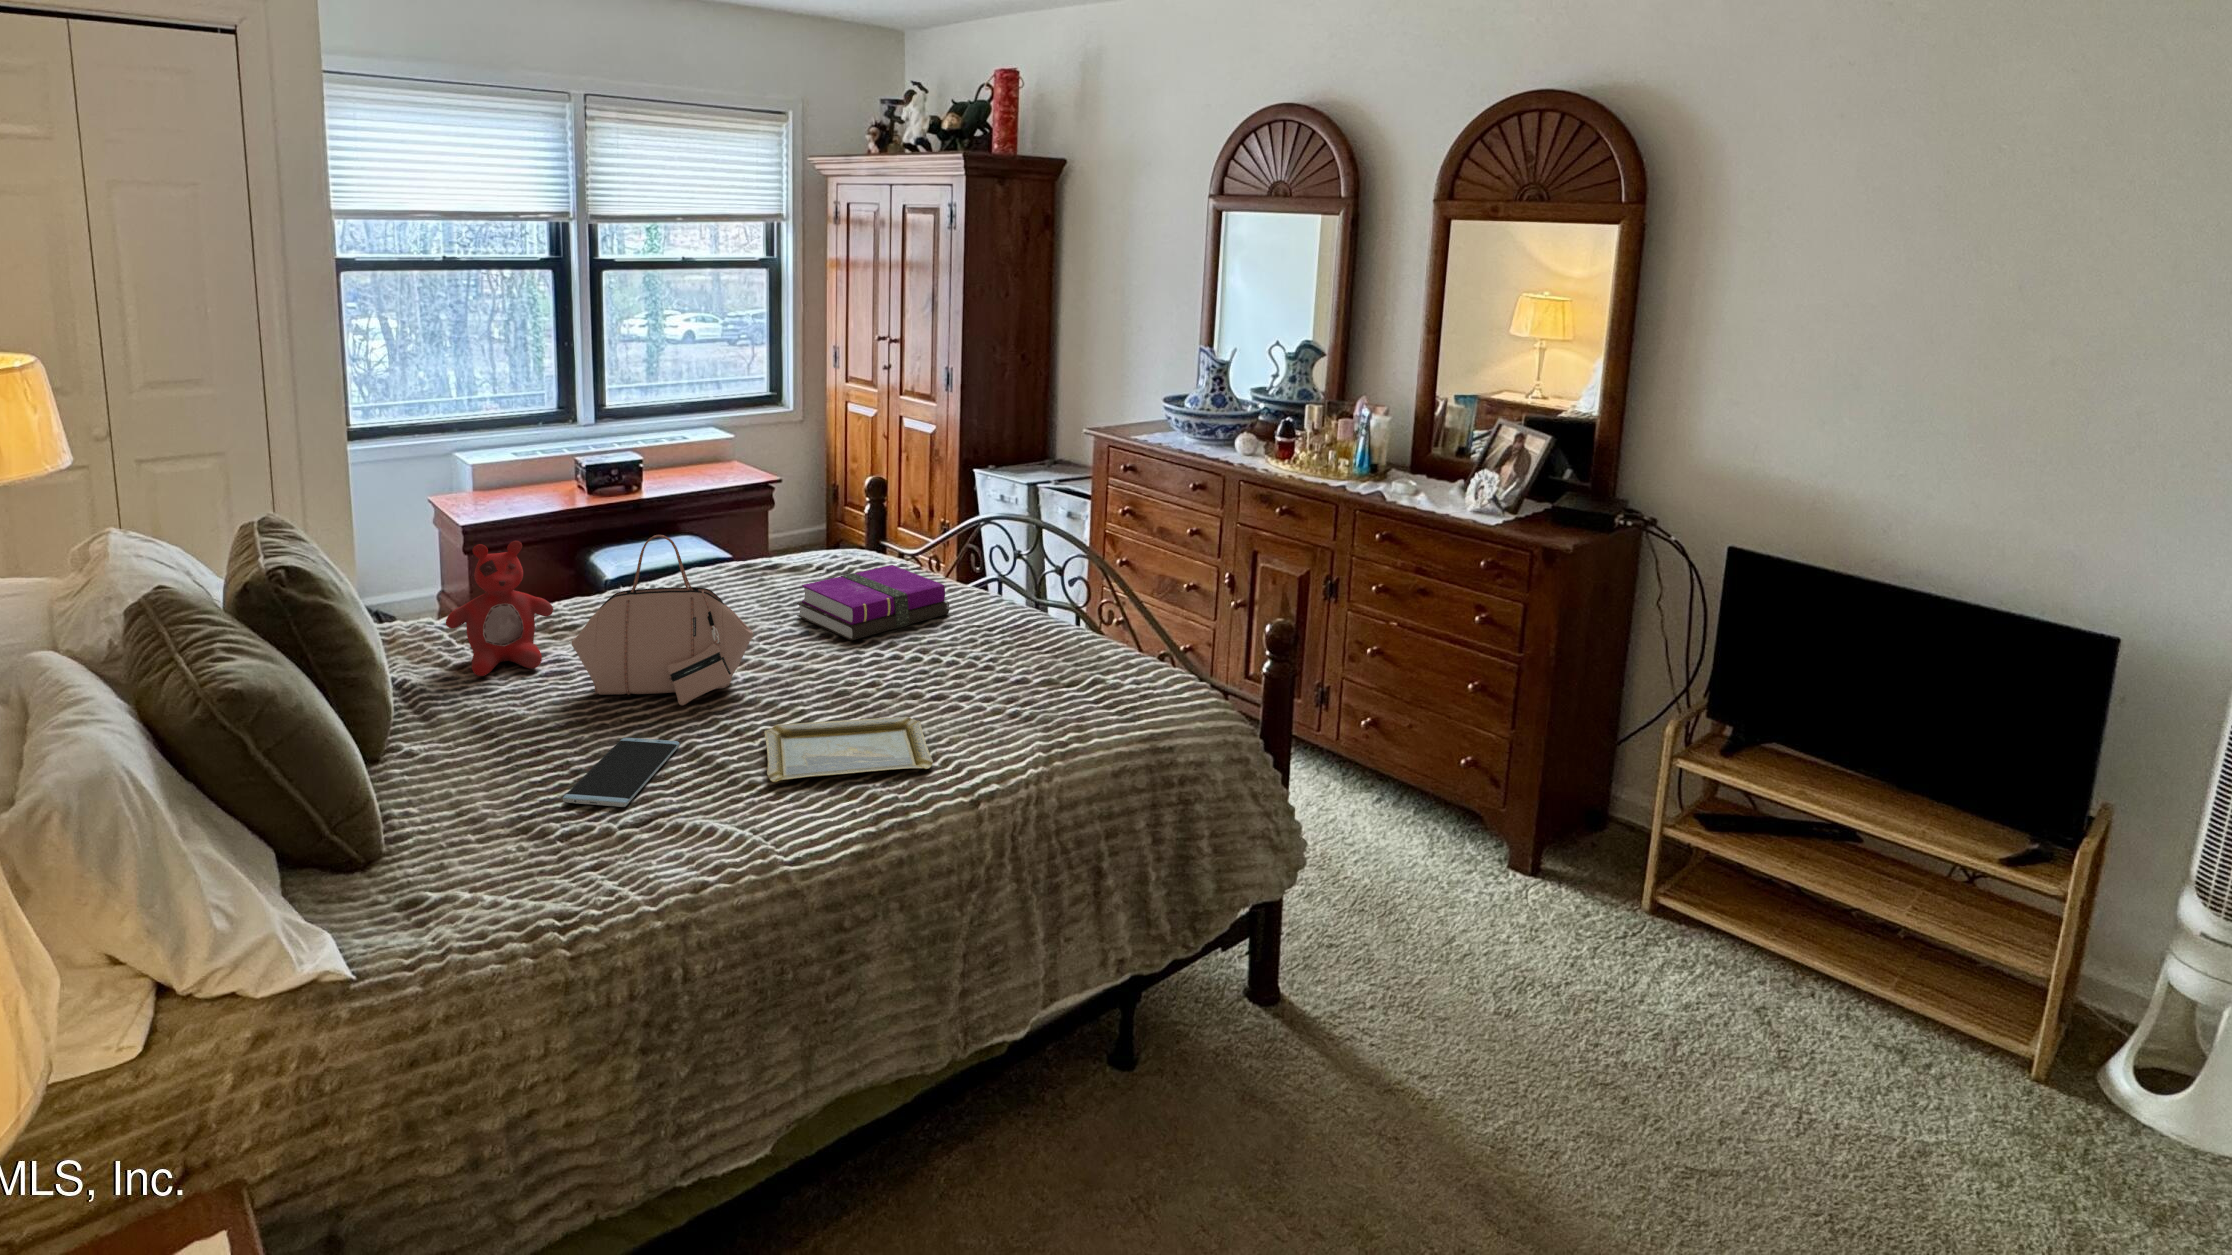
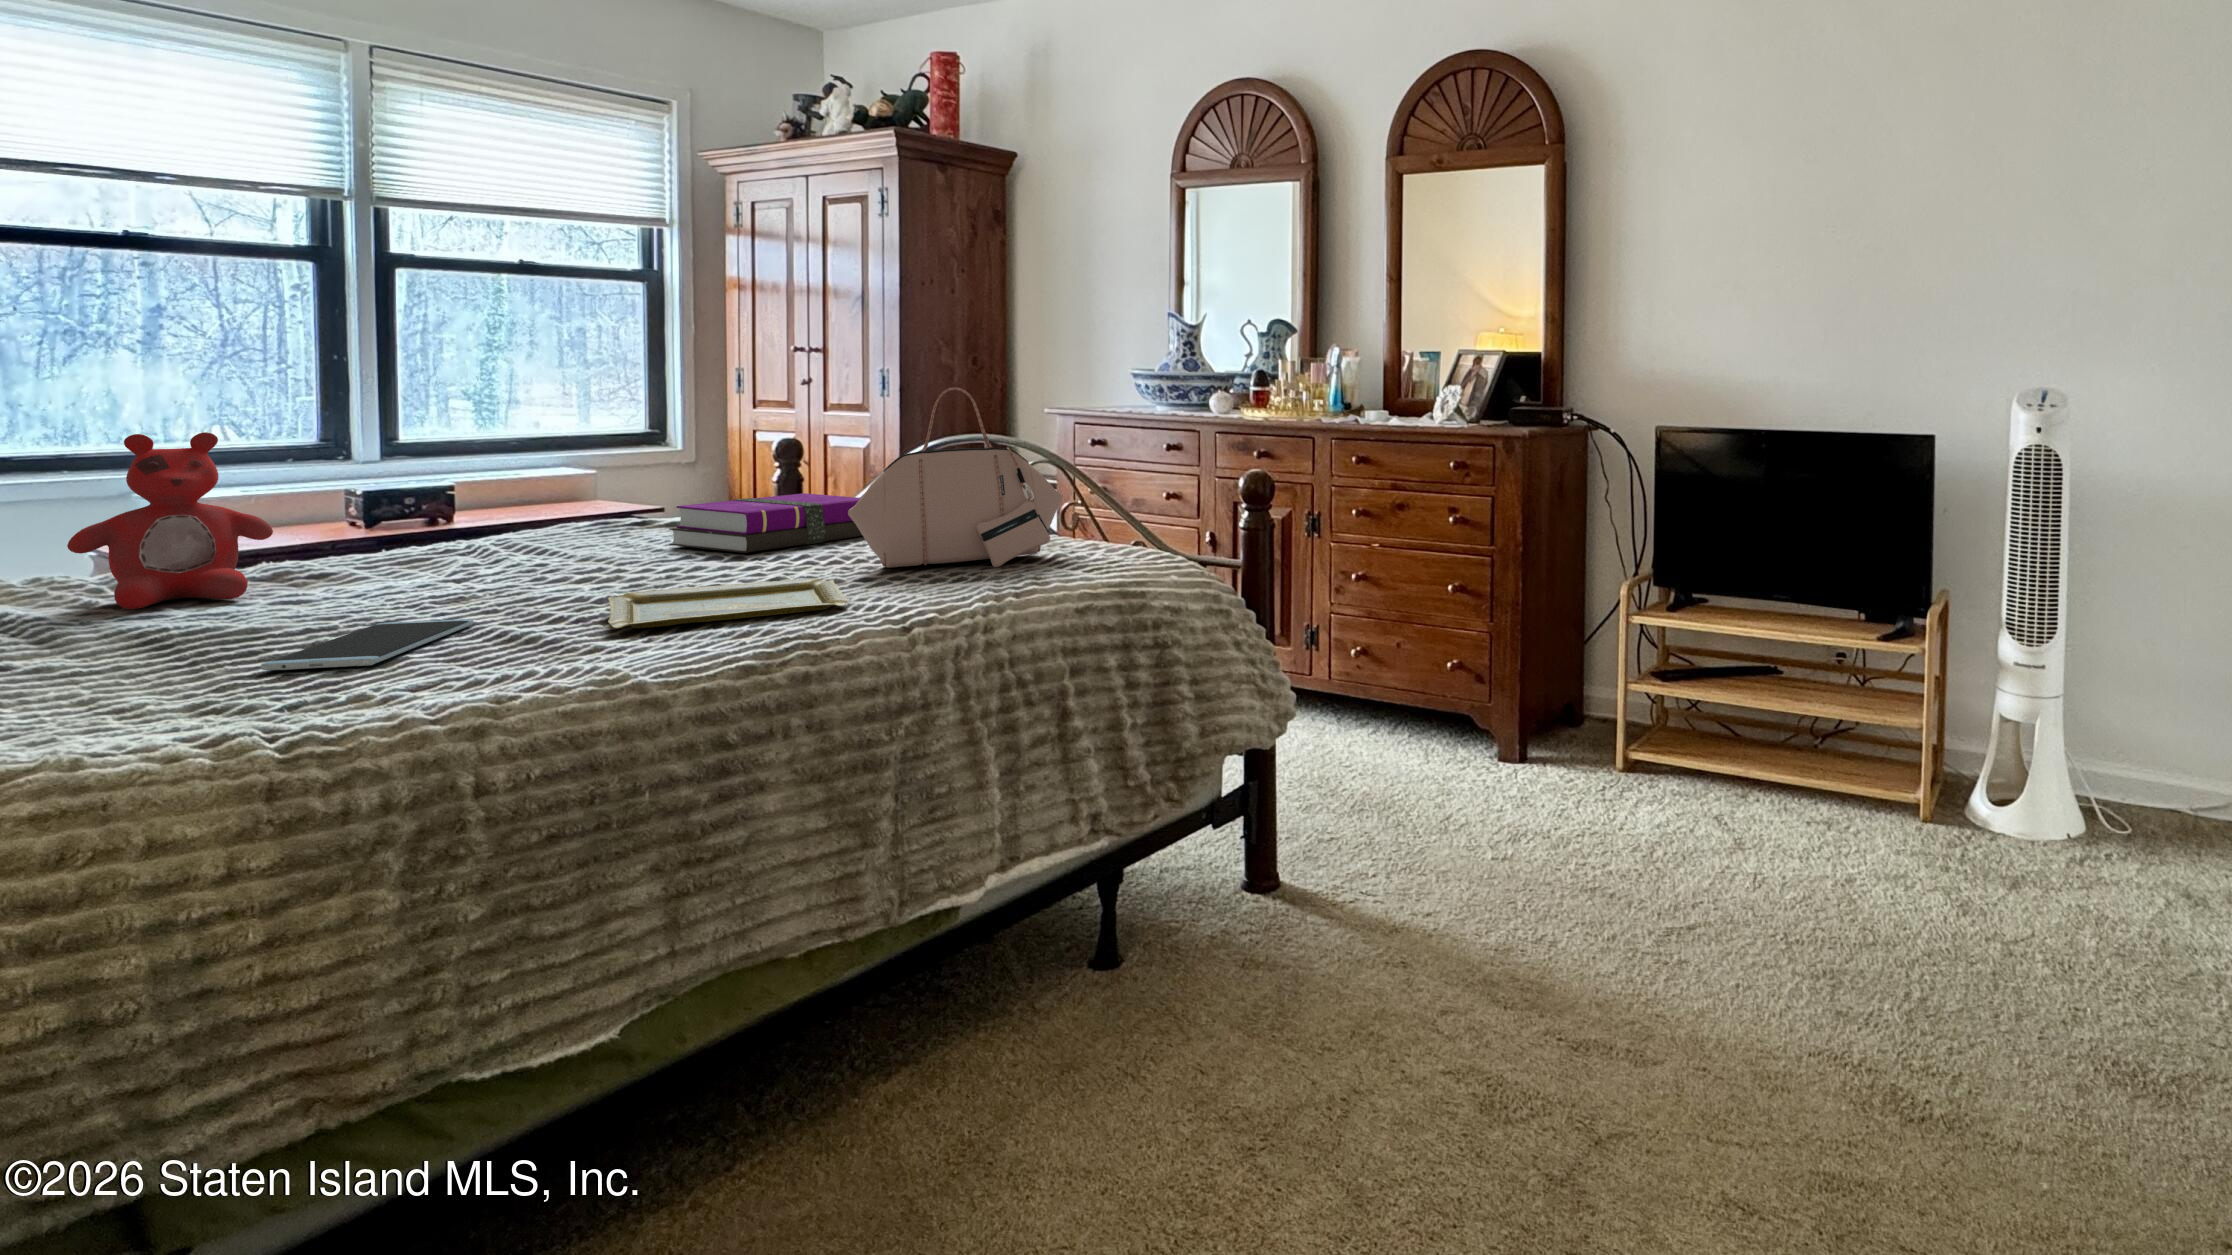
handbag: present [571,535,754,705] -> present [848,388,1063,568]

